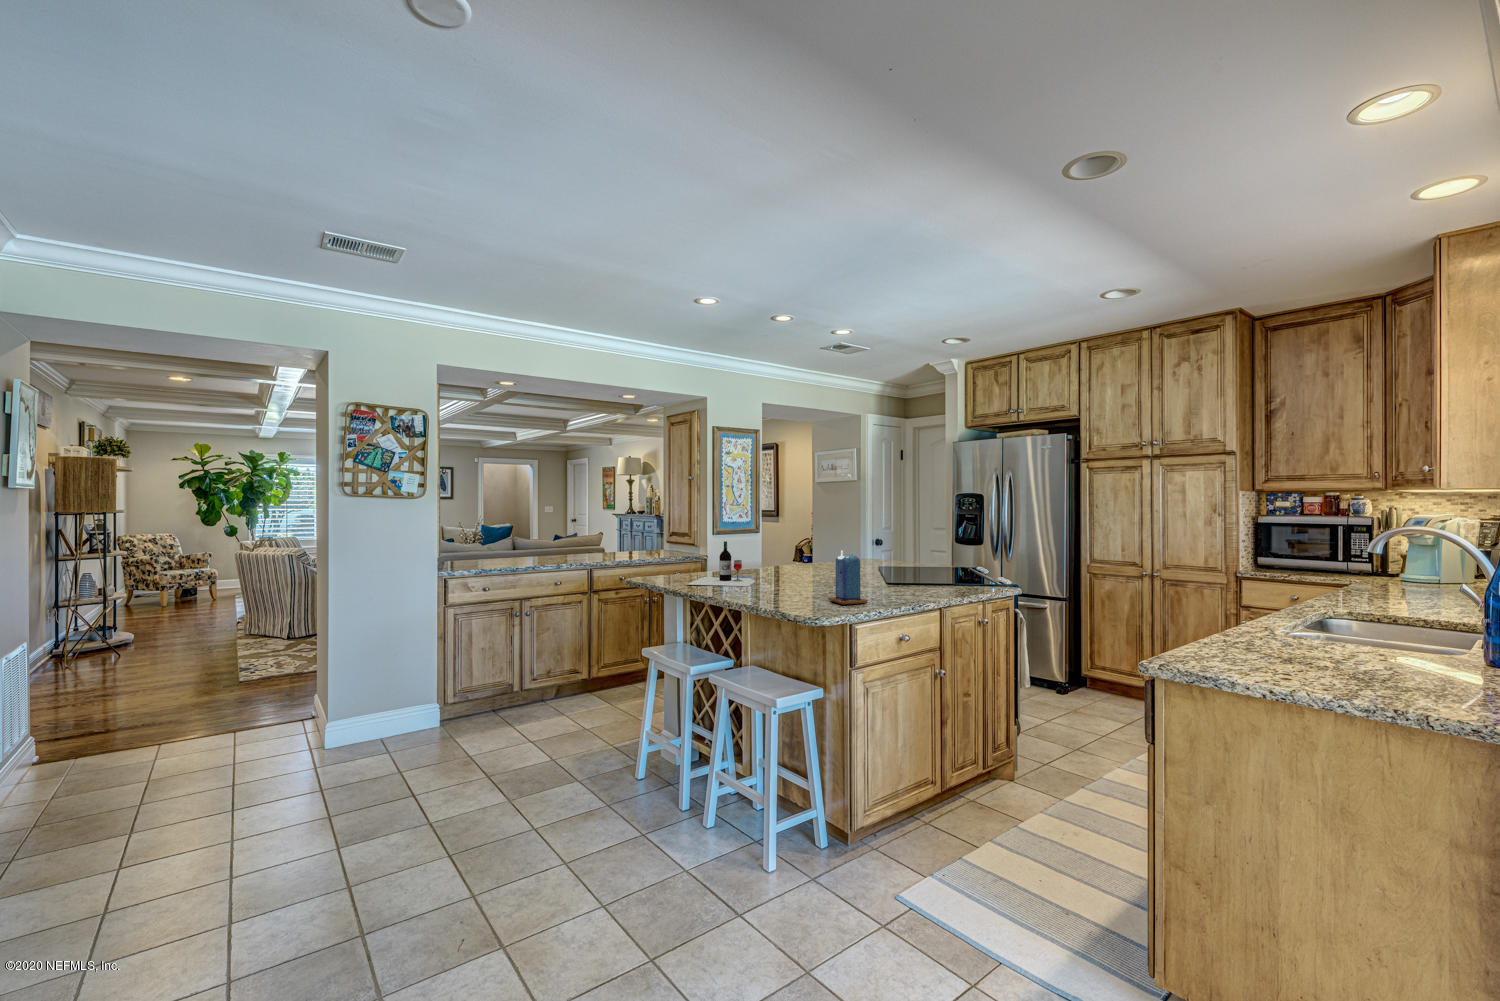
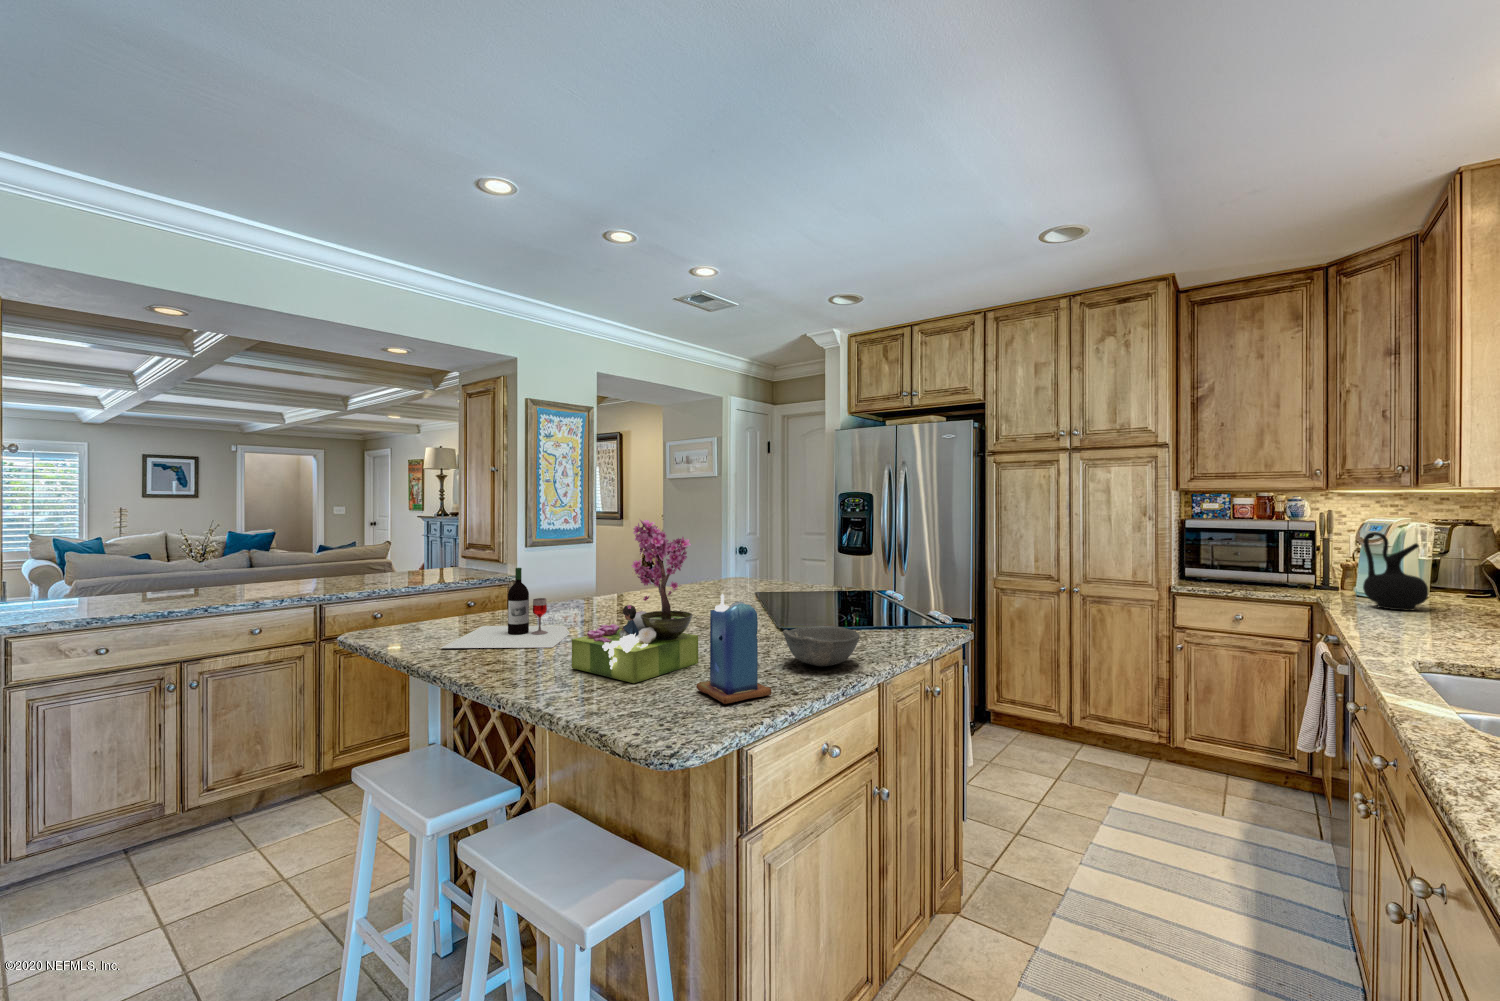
flower arrangement: none [762,511,831,598] -> present [572,520,698,683]
ceramic jug: none [1374,525,1426,588] -> present [1363,532,1429,611]
bowl: none [879,575,924,595] -> present [783,626,859,666]

